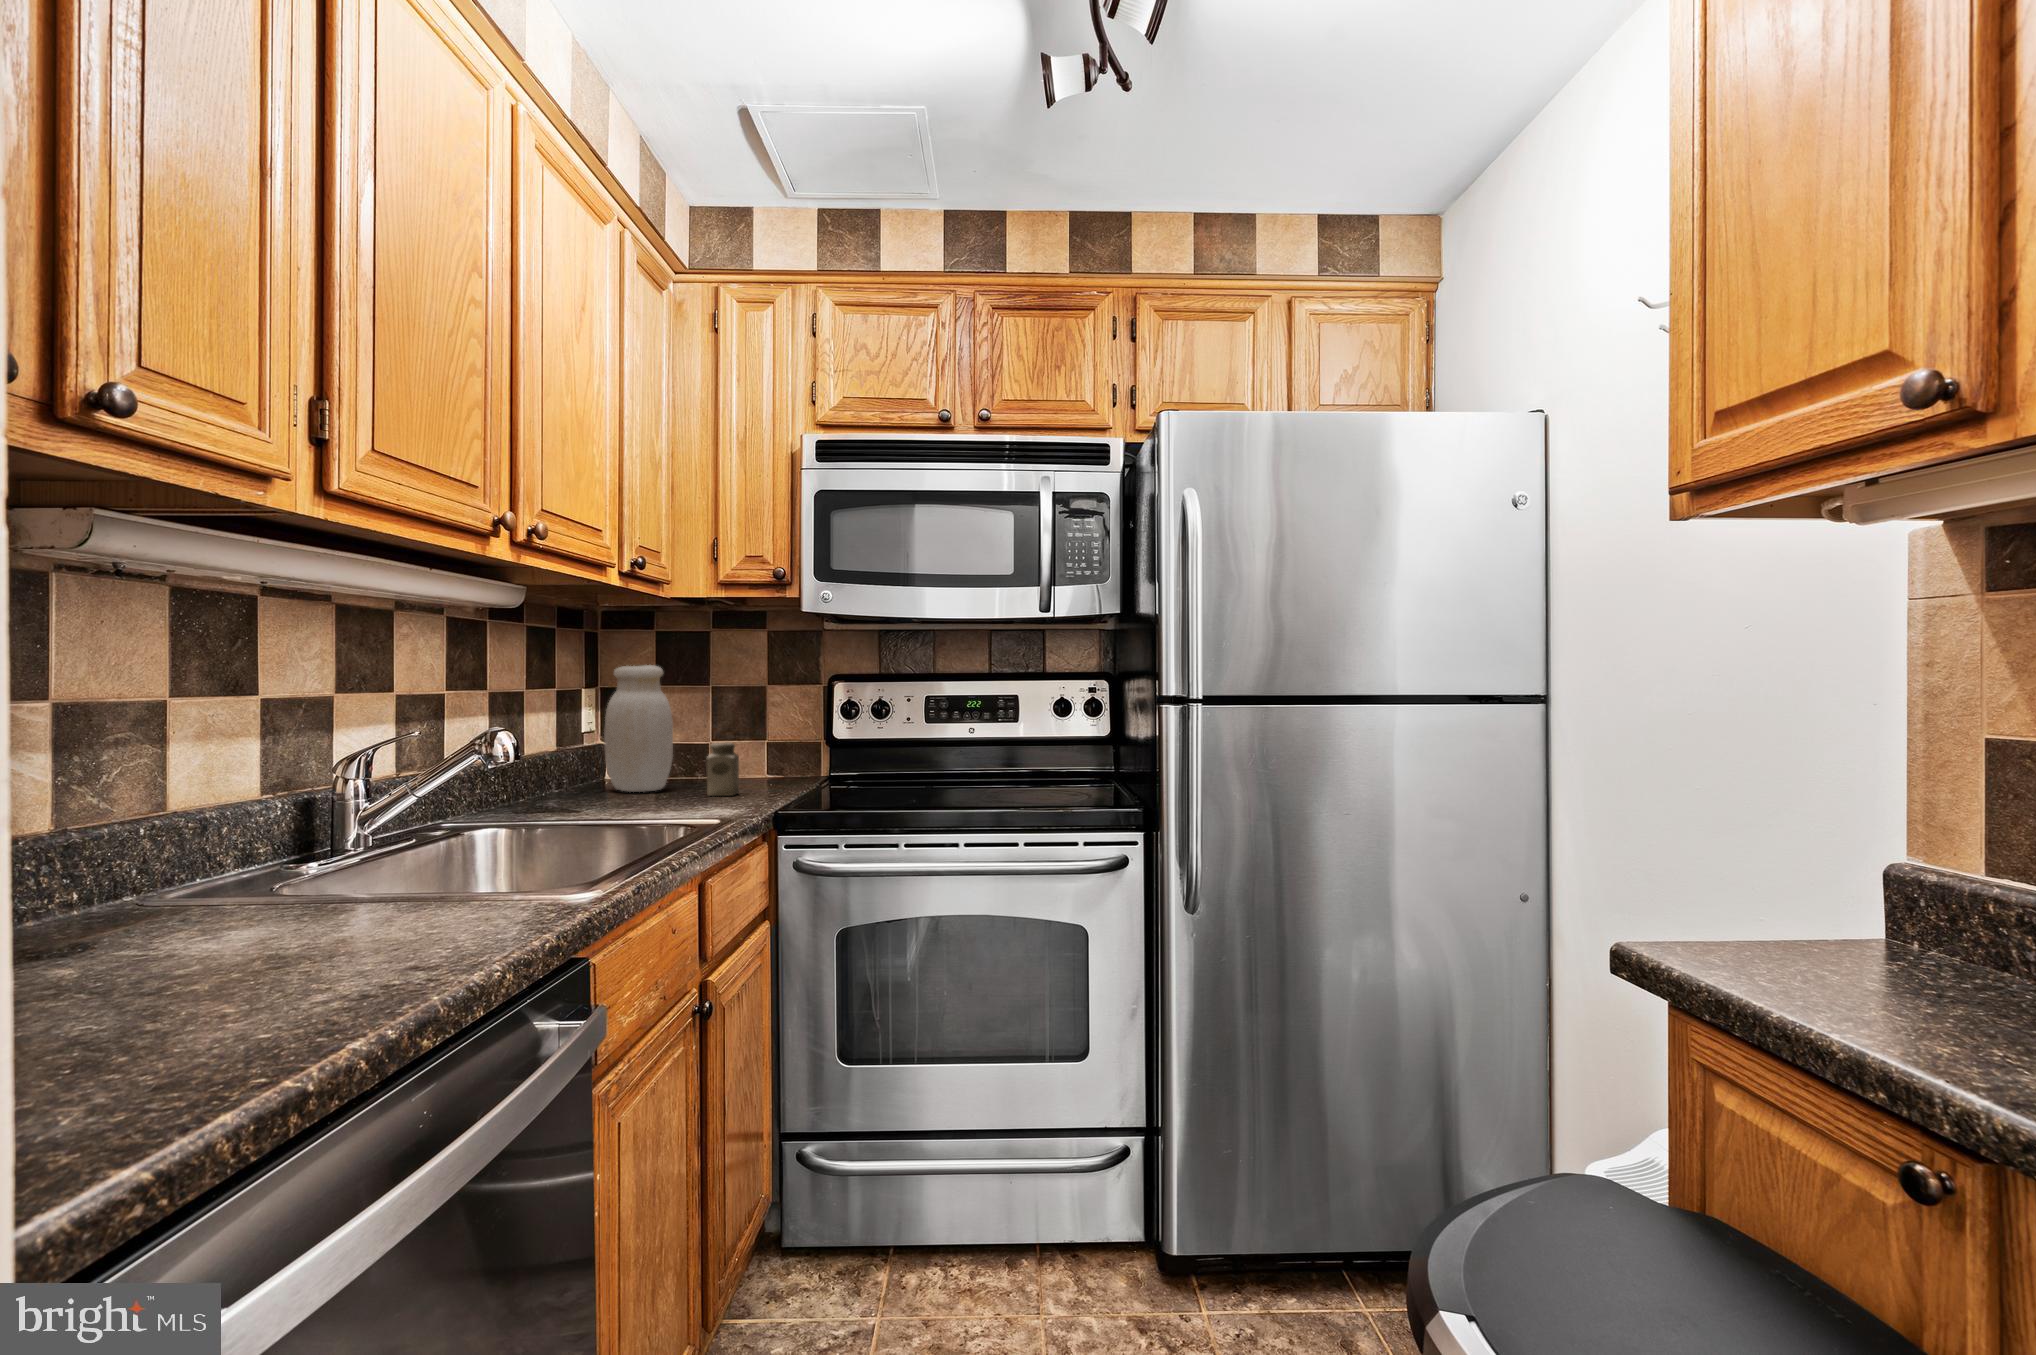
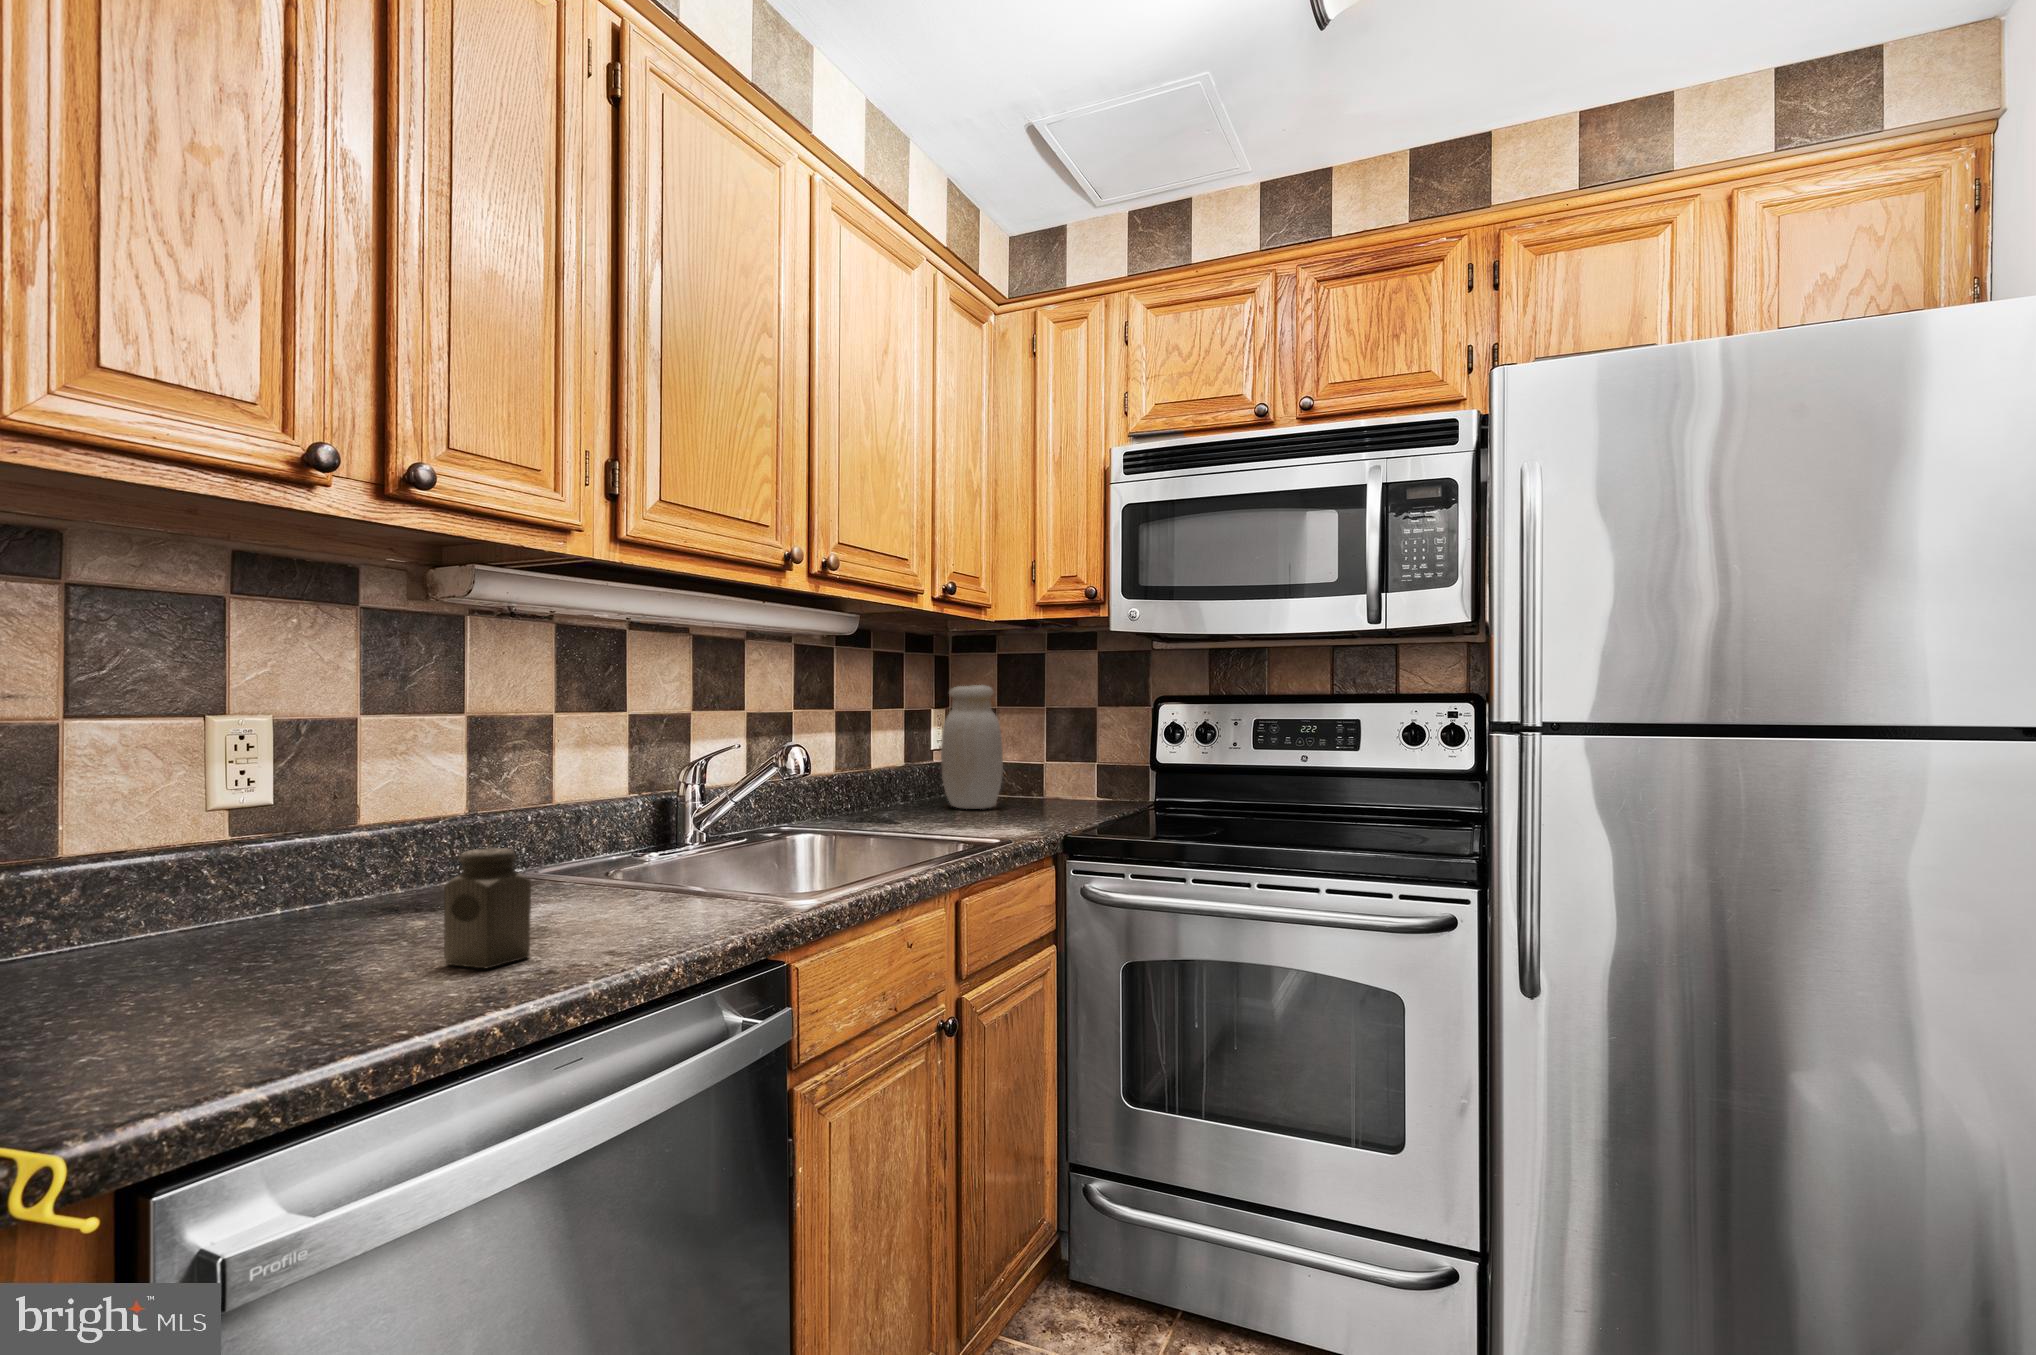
salt shaker: present [706,742,739,796] -> present [444,848,531,968]

